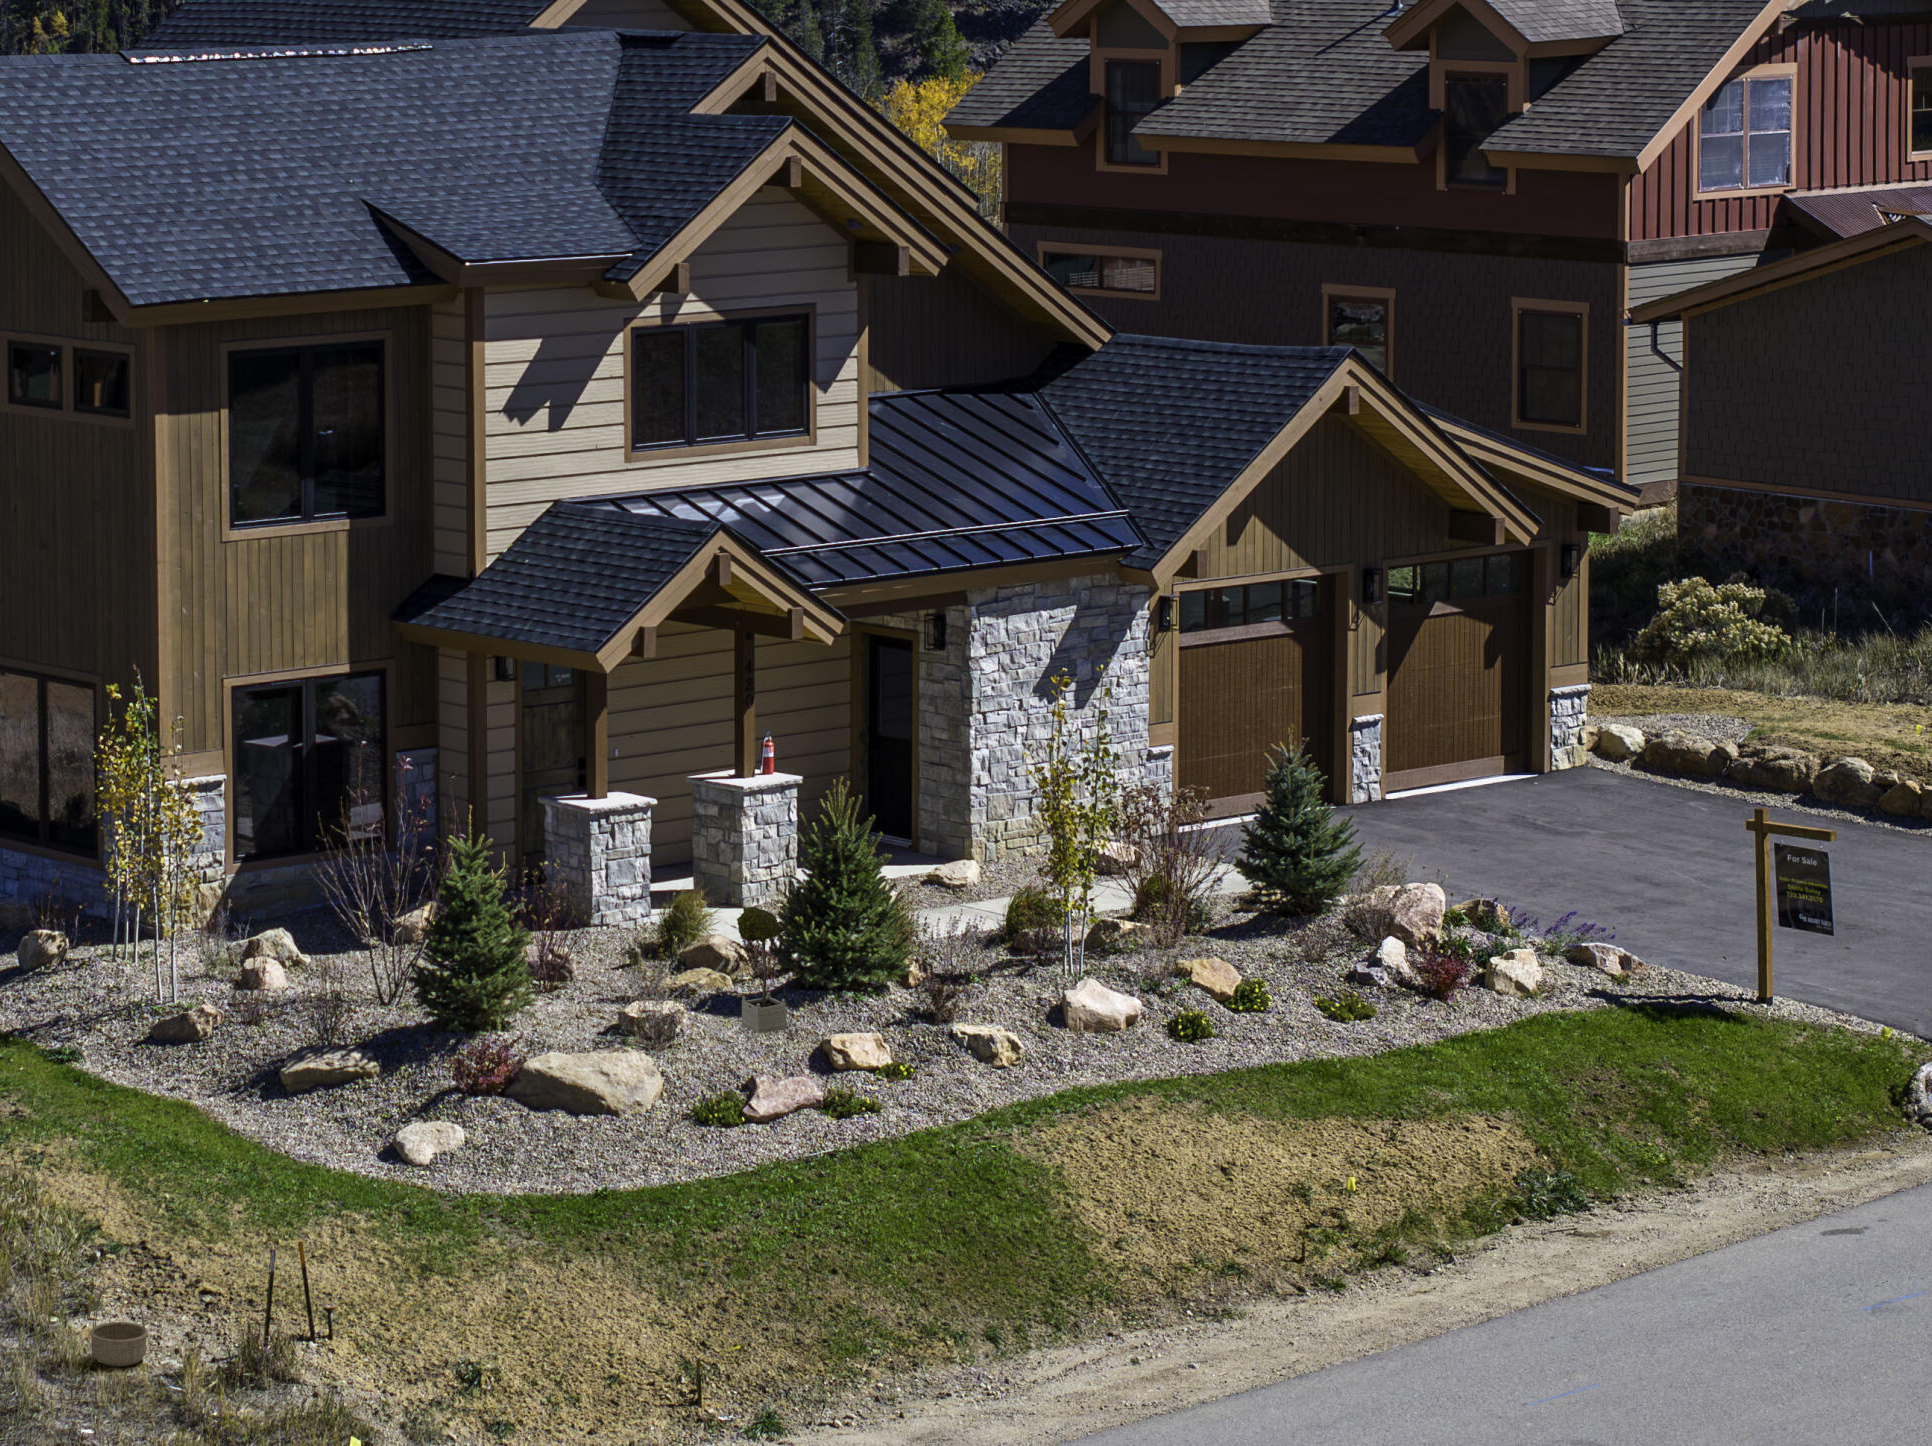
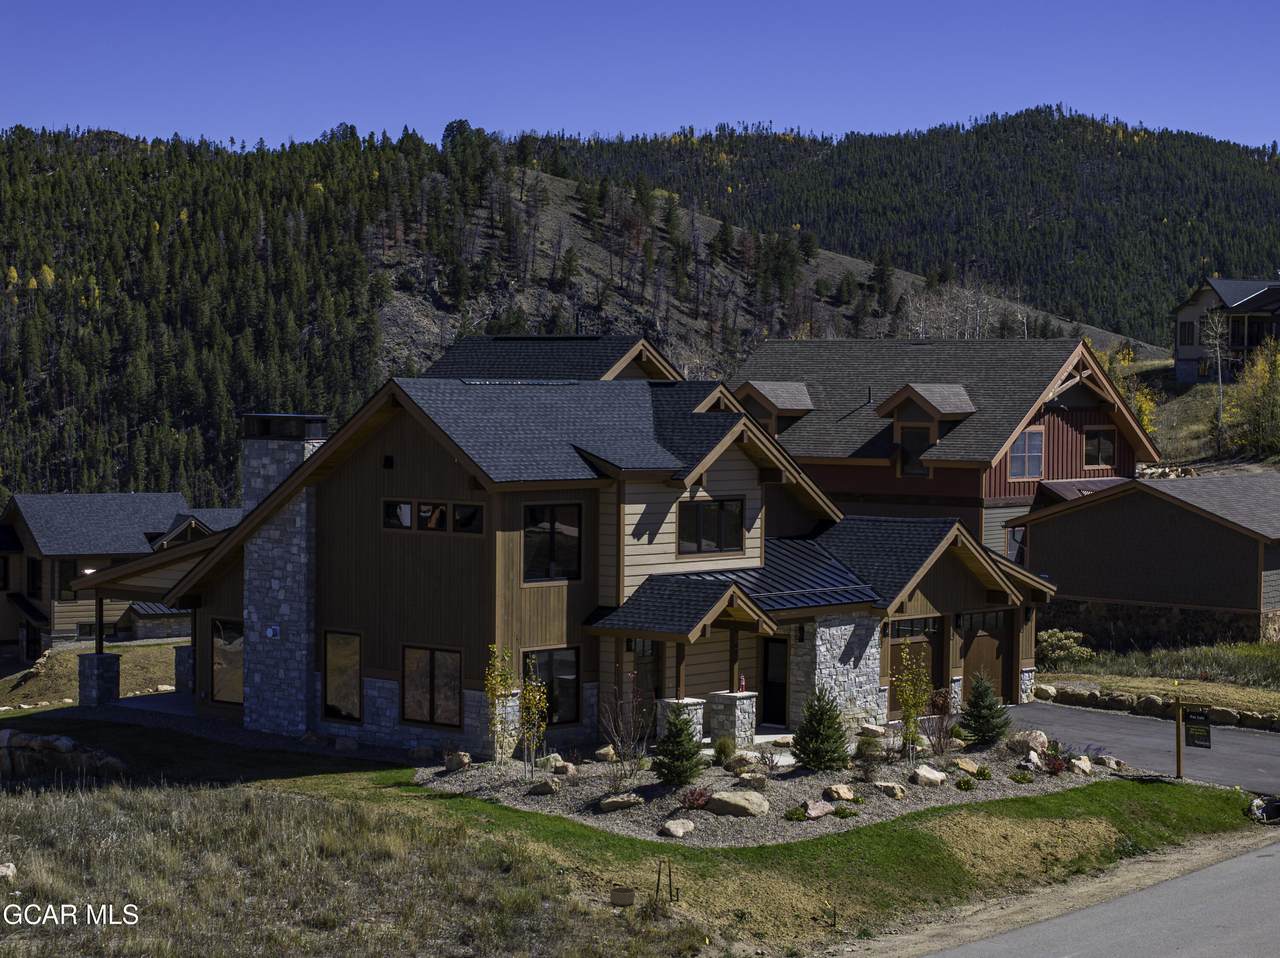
potted tree: present [737,906,787,1033] -> none [770,738,792,792]

